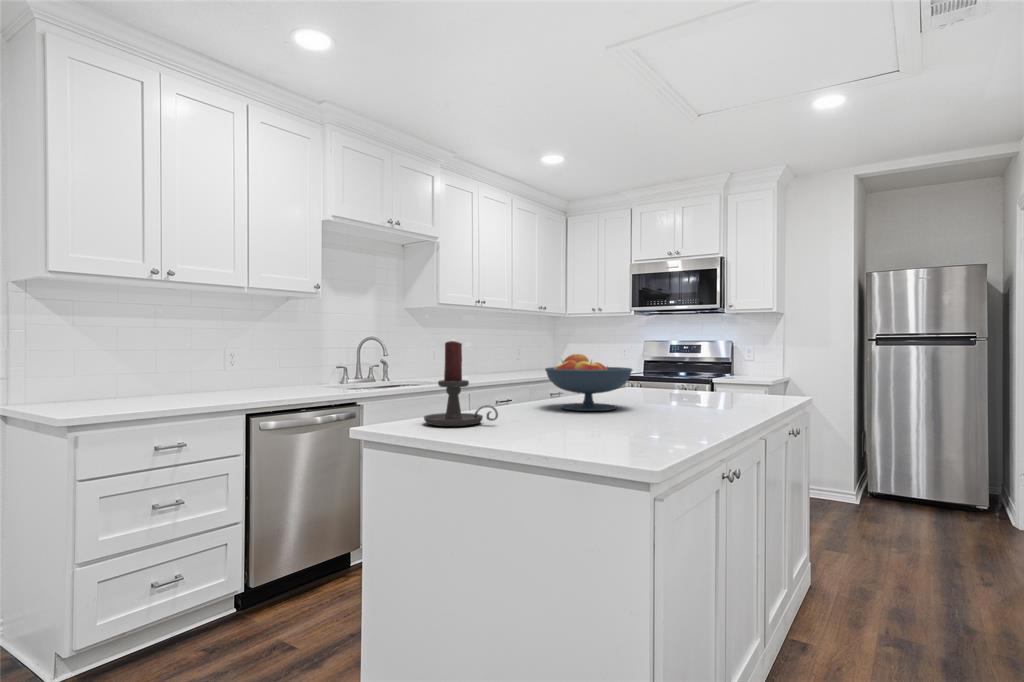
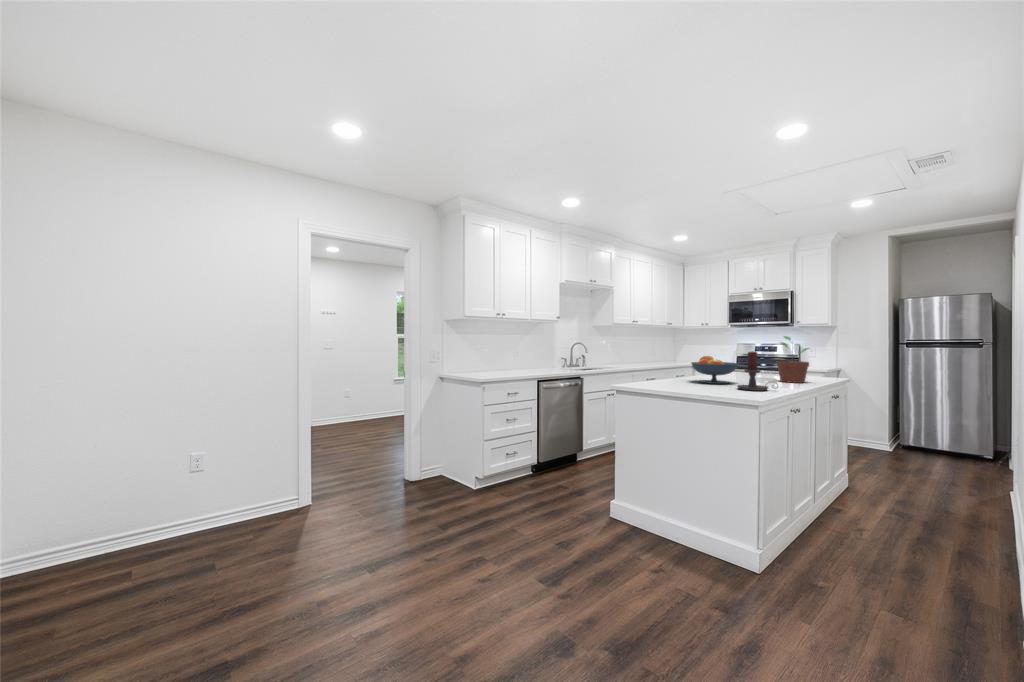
potted plant: none [701,316,759,405] -> present [776,336,809,383]
candle holder: present [424,341,498,426] -> present [737,351,778,391]

